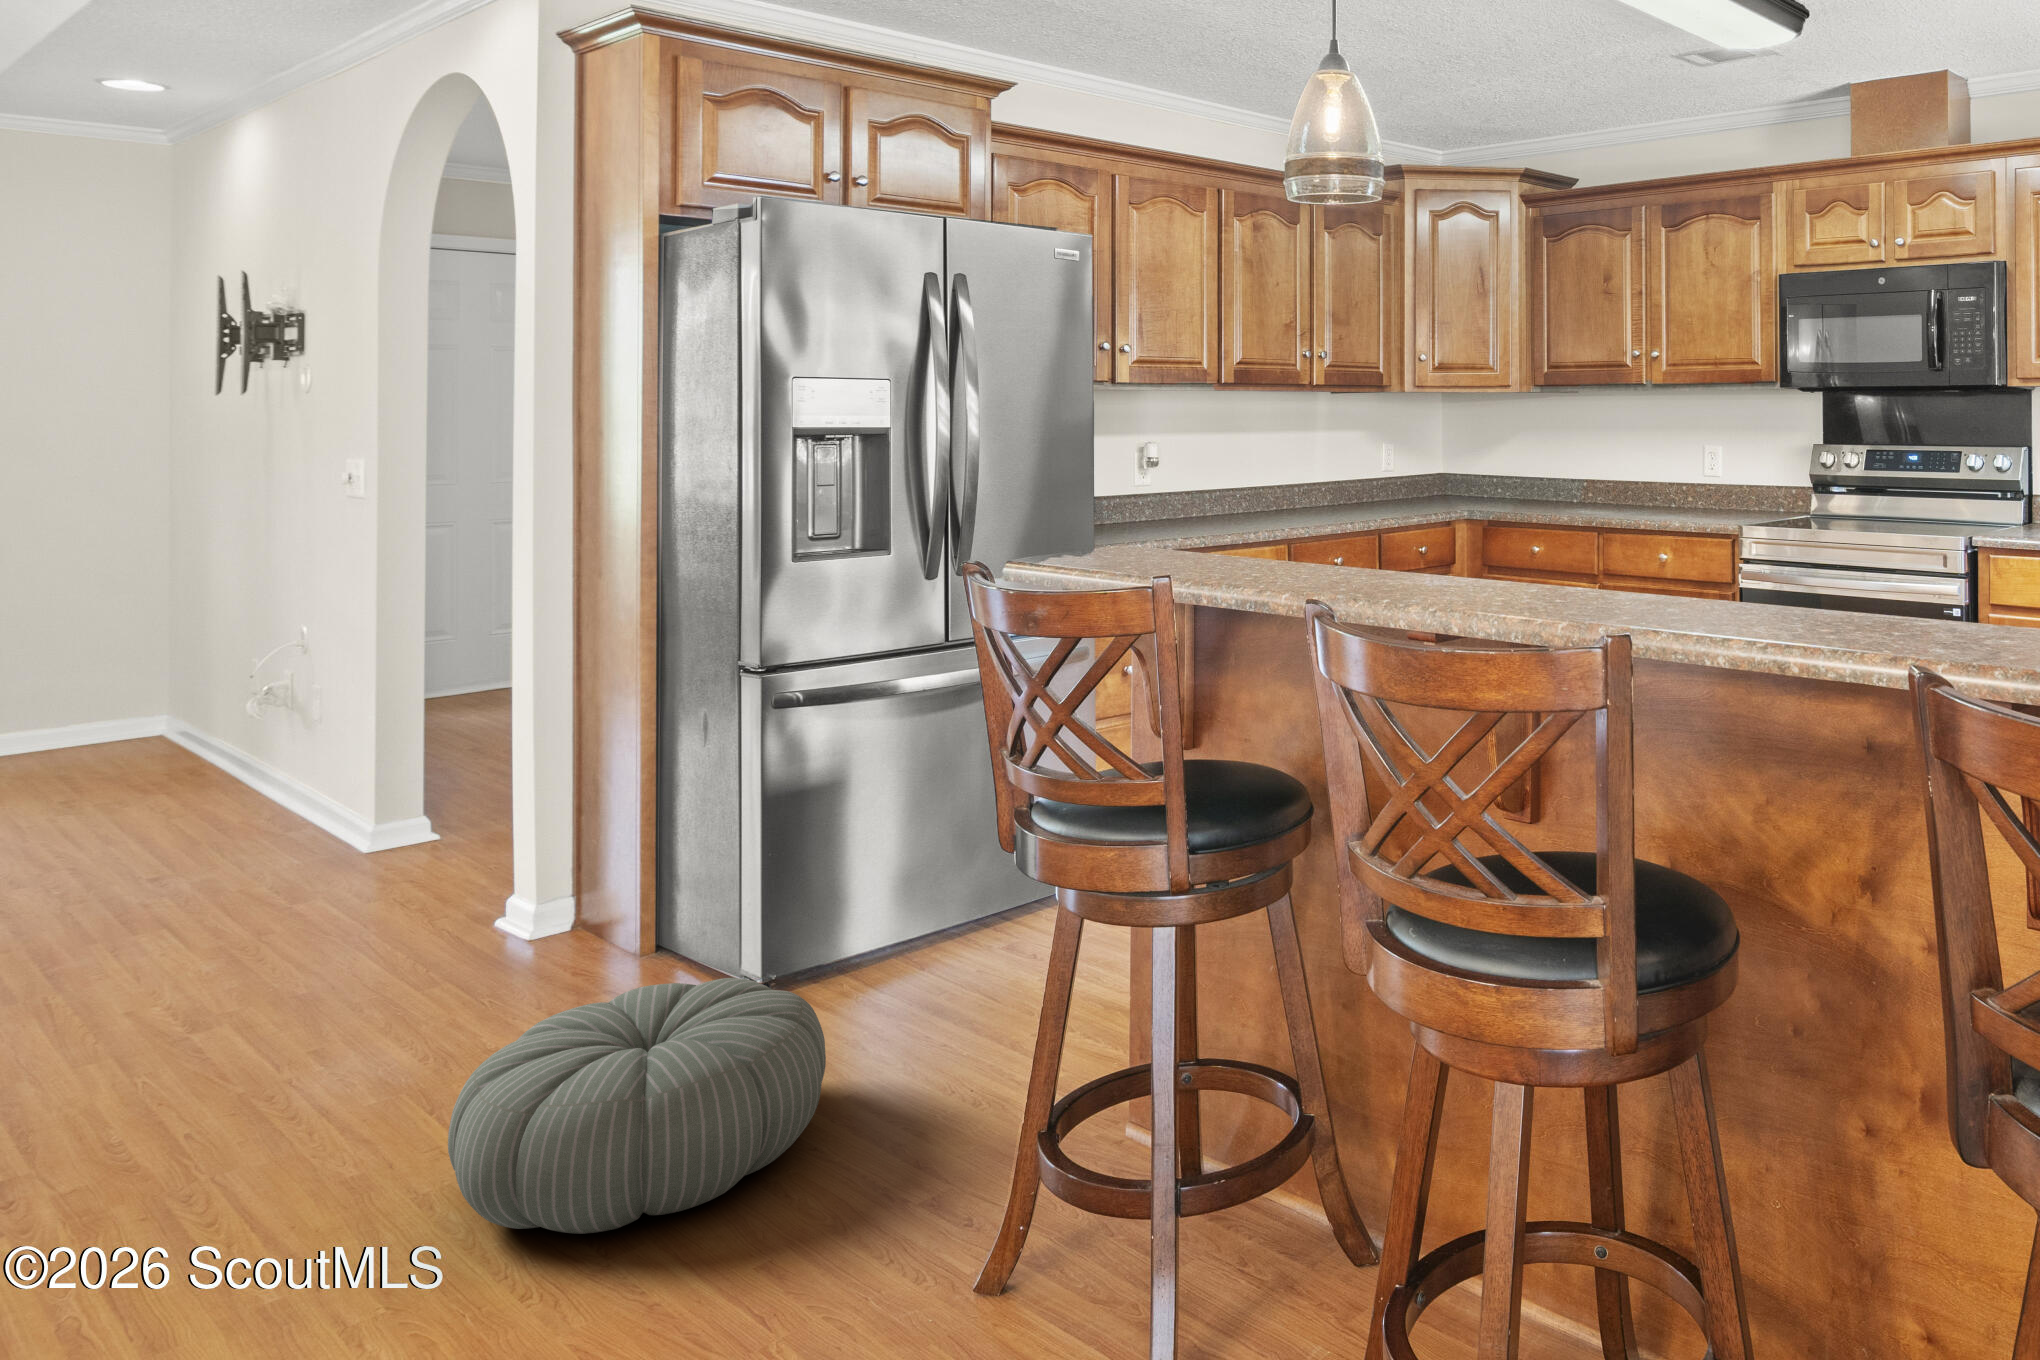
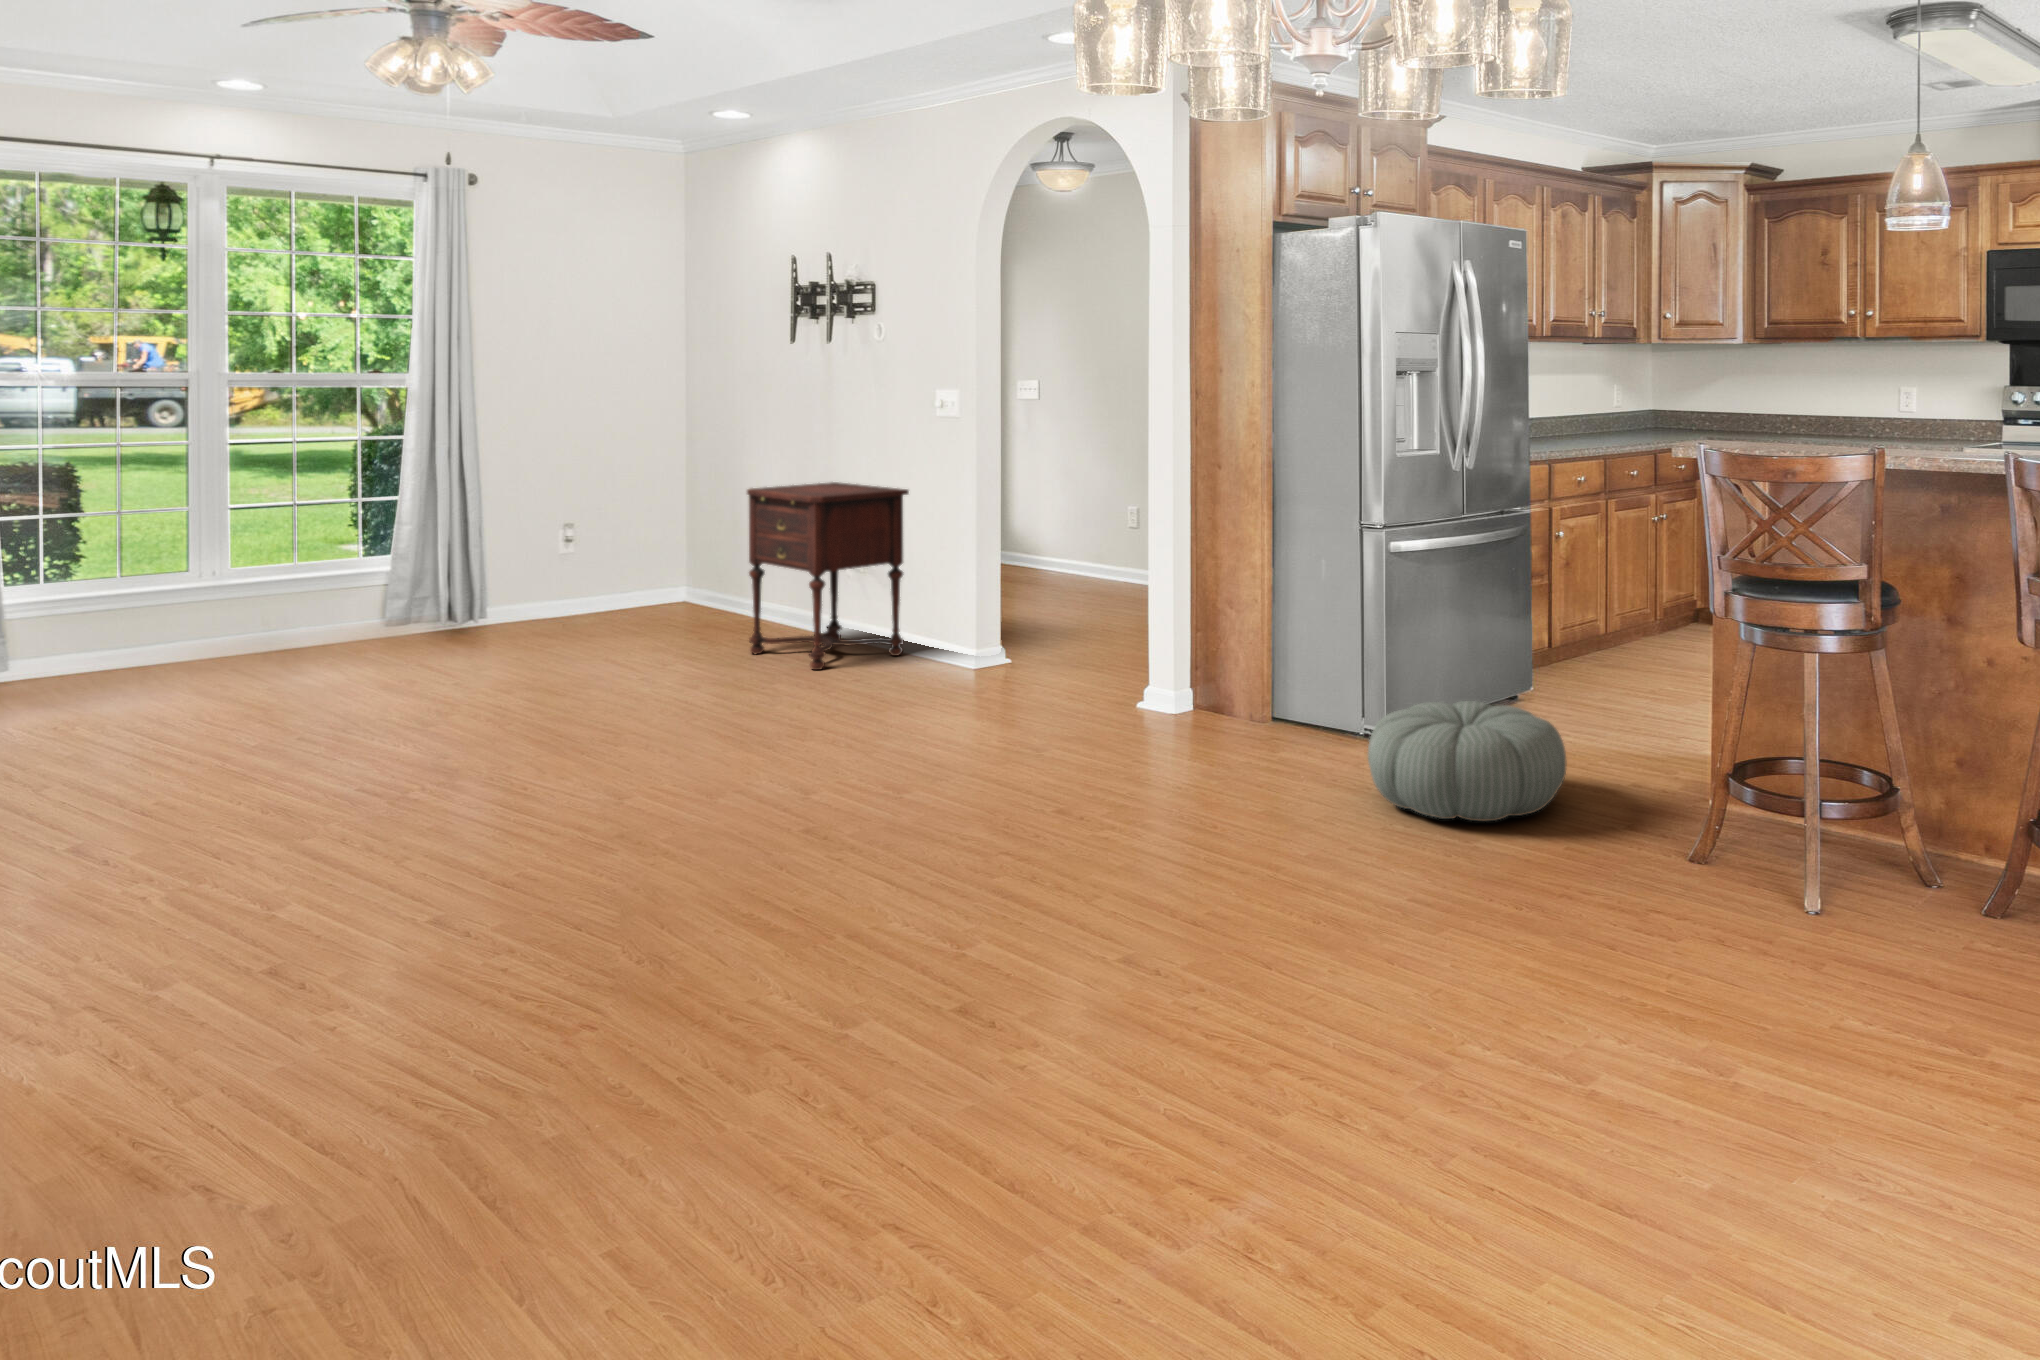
side table: none [85,585,314,862] -> present [747,482,909,670]

